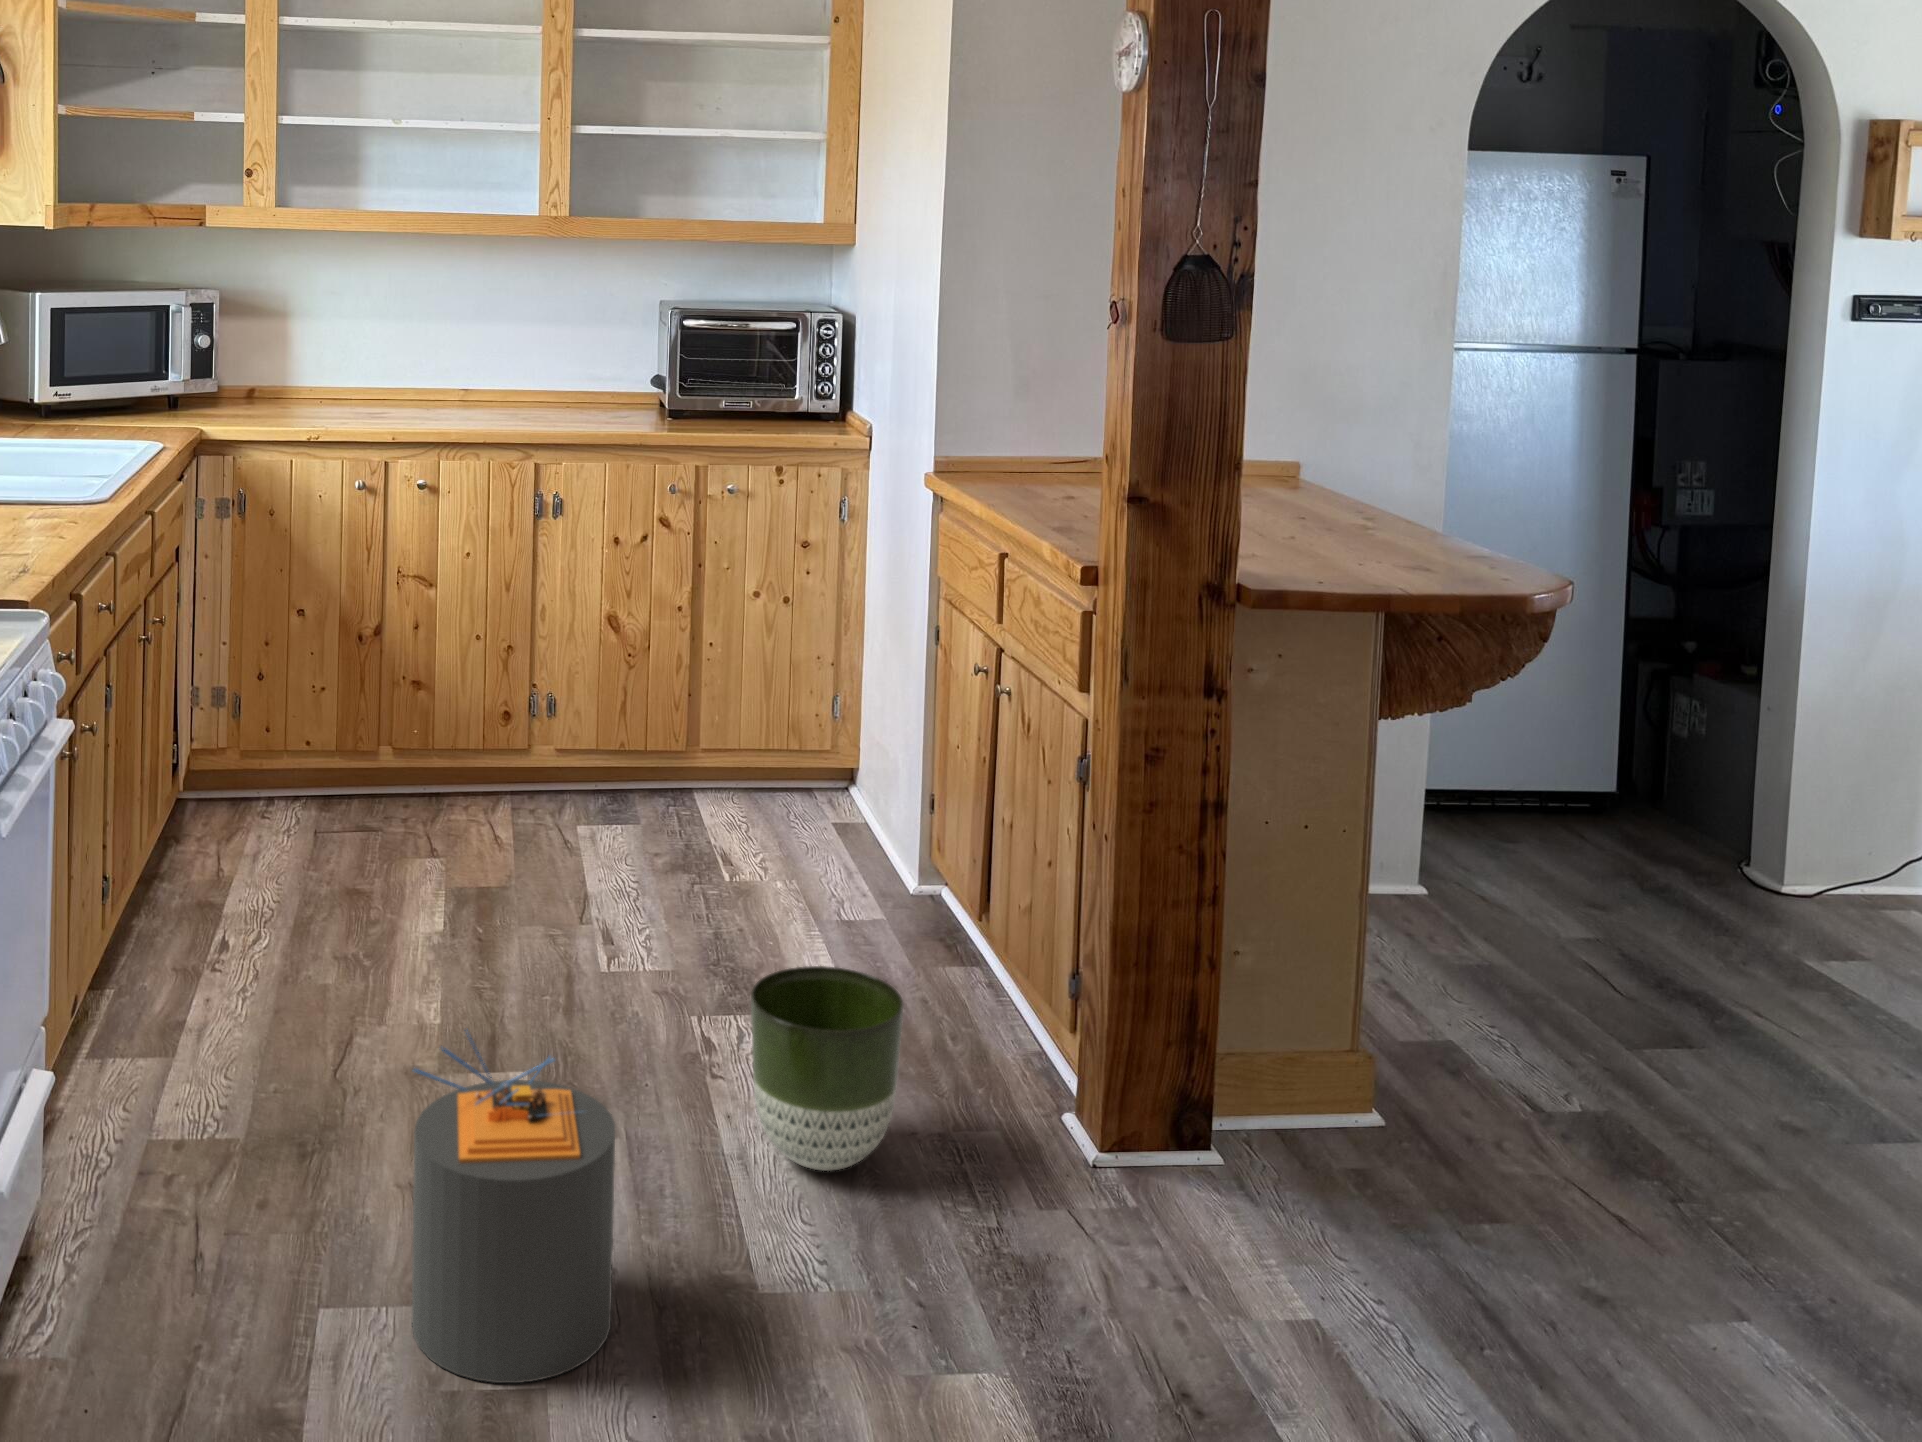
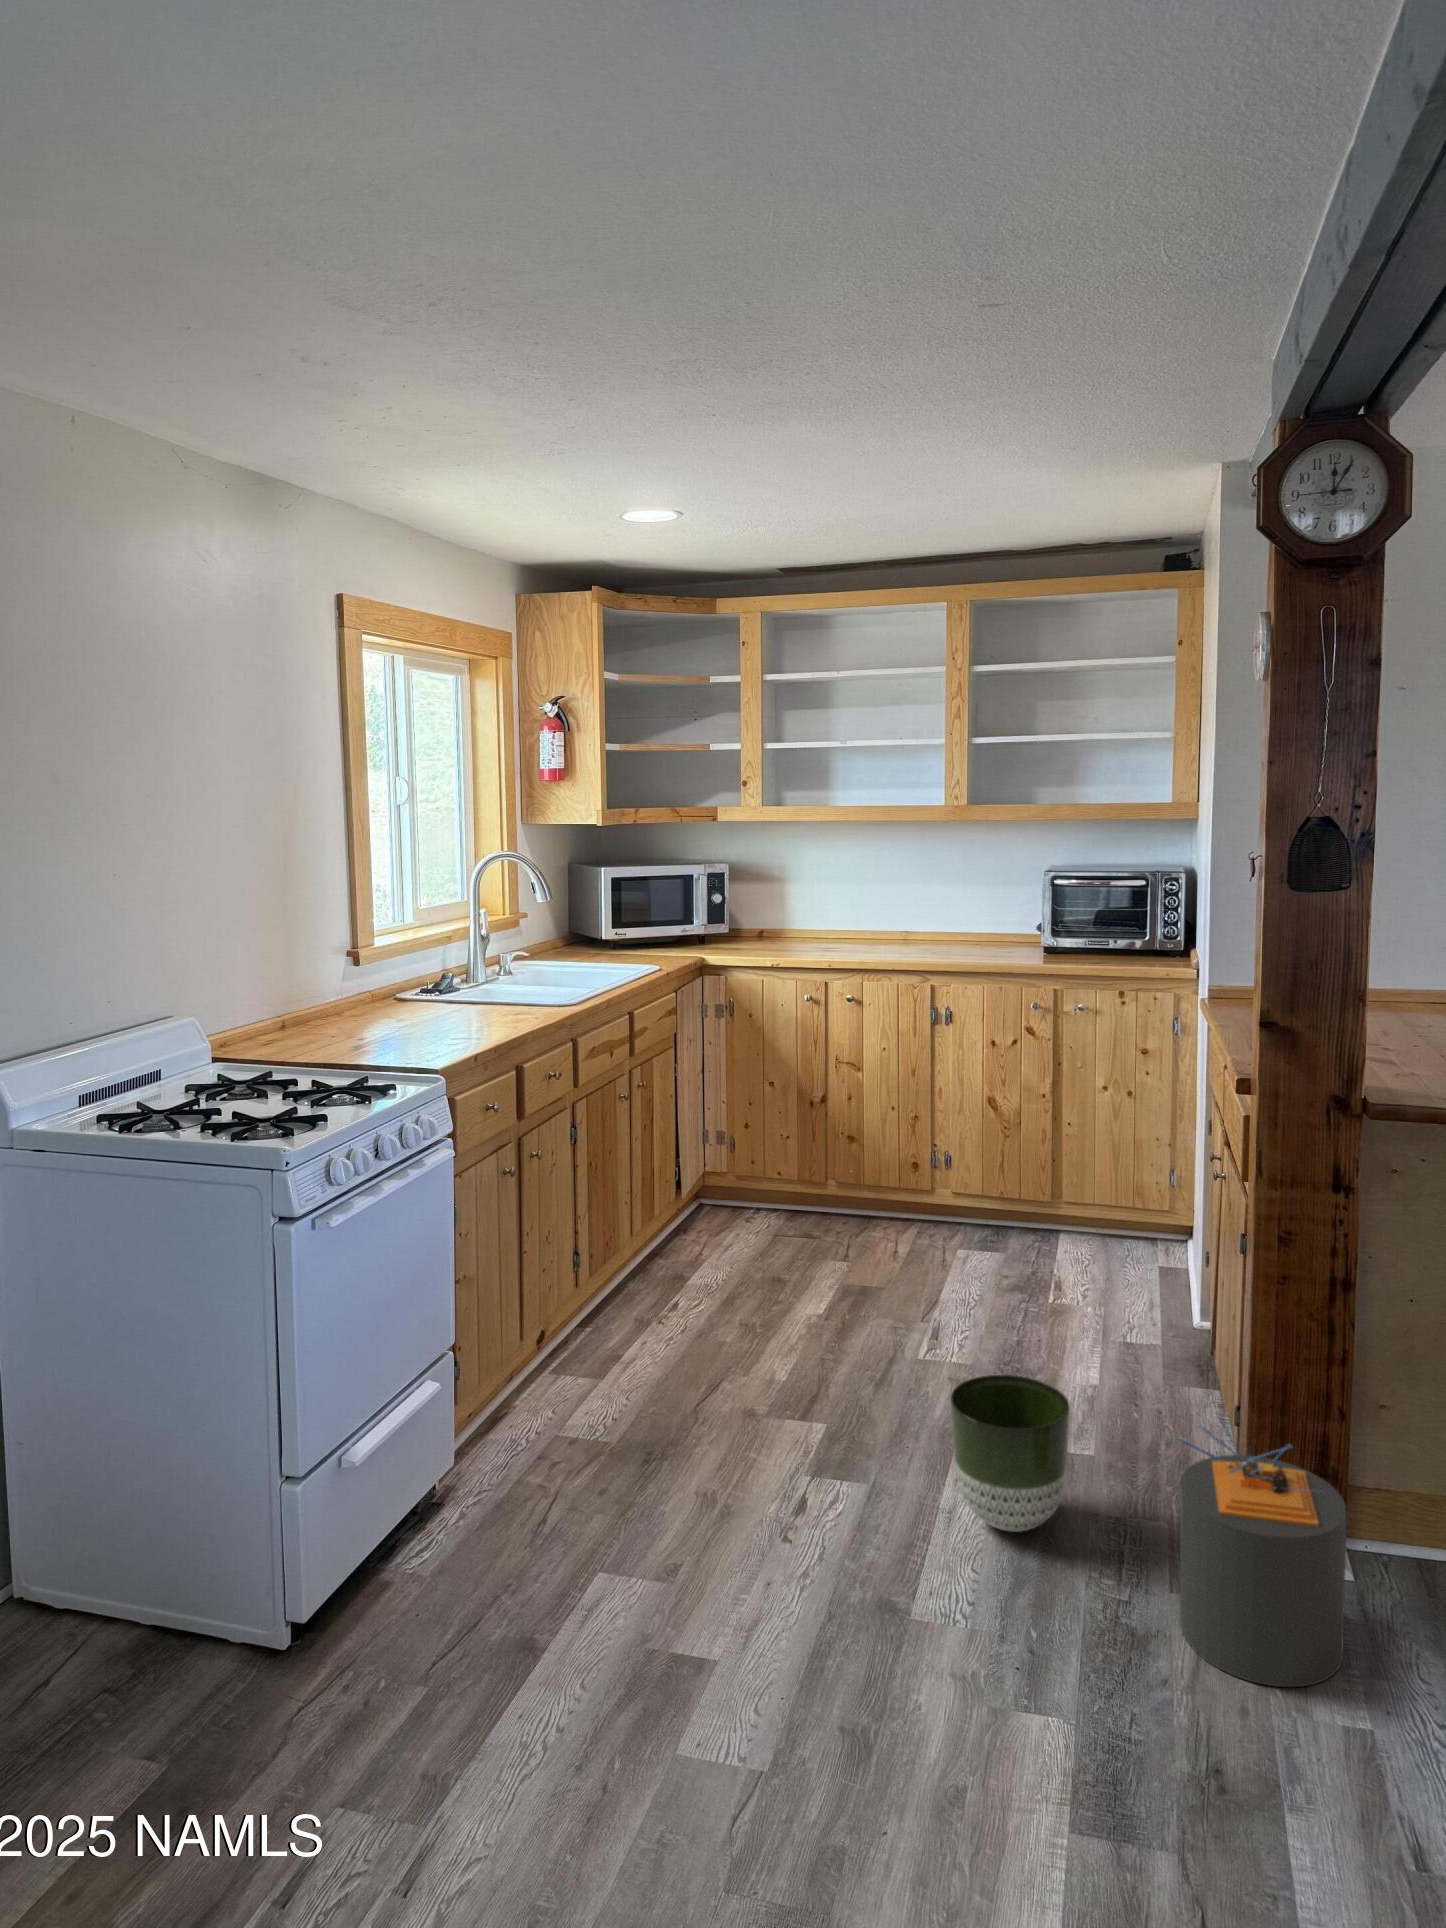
trash can: present [412,1029,615,1383] -> present [1178,1417,1346,1687]

